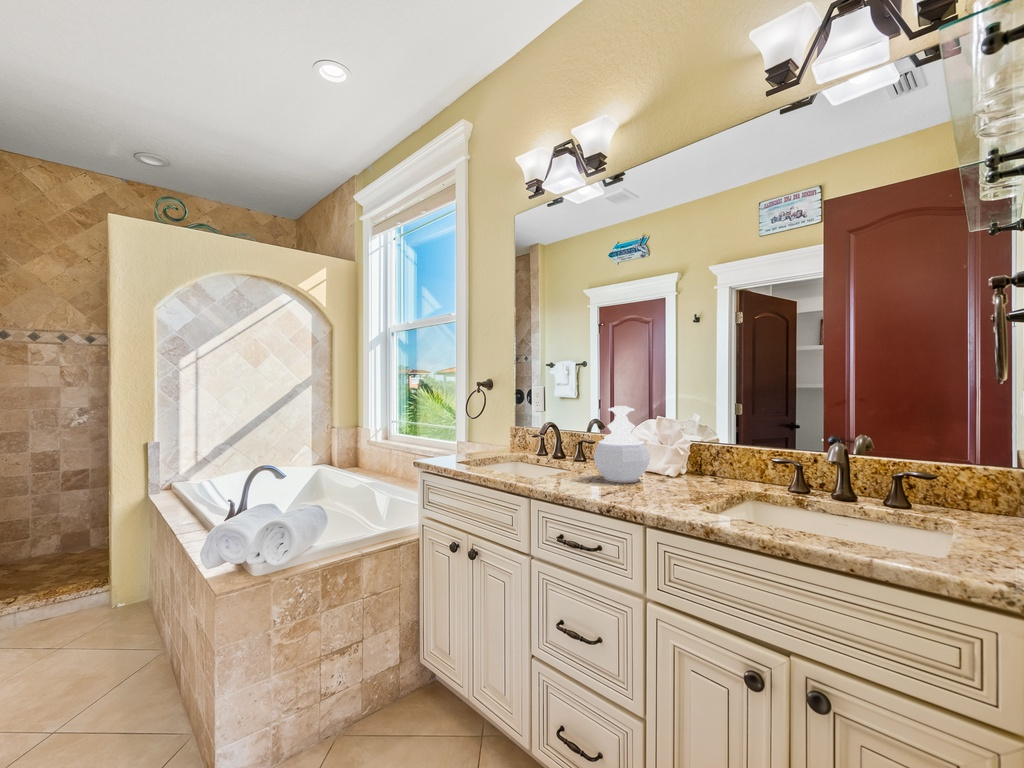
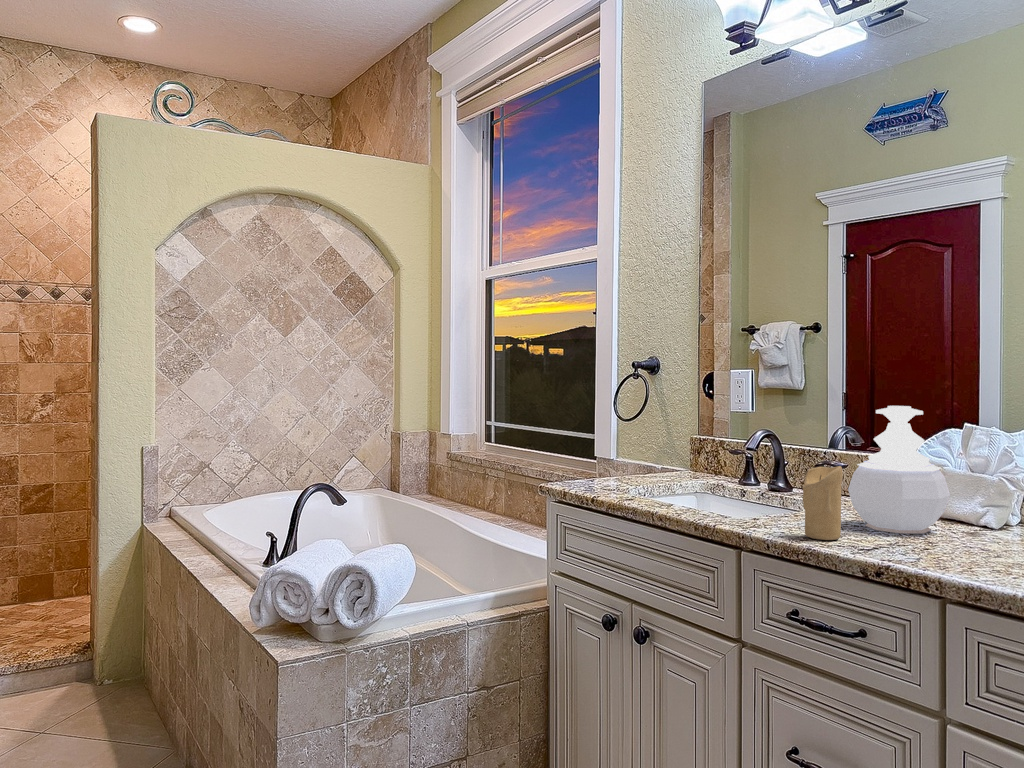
candle: none [565,443,588,489] -> present [803,466,842,540]

